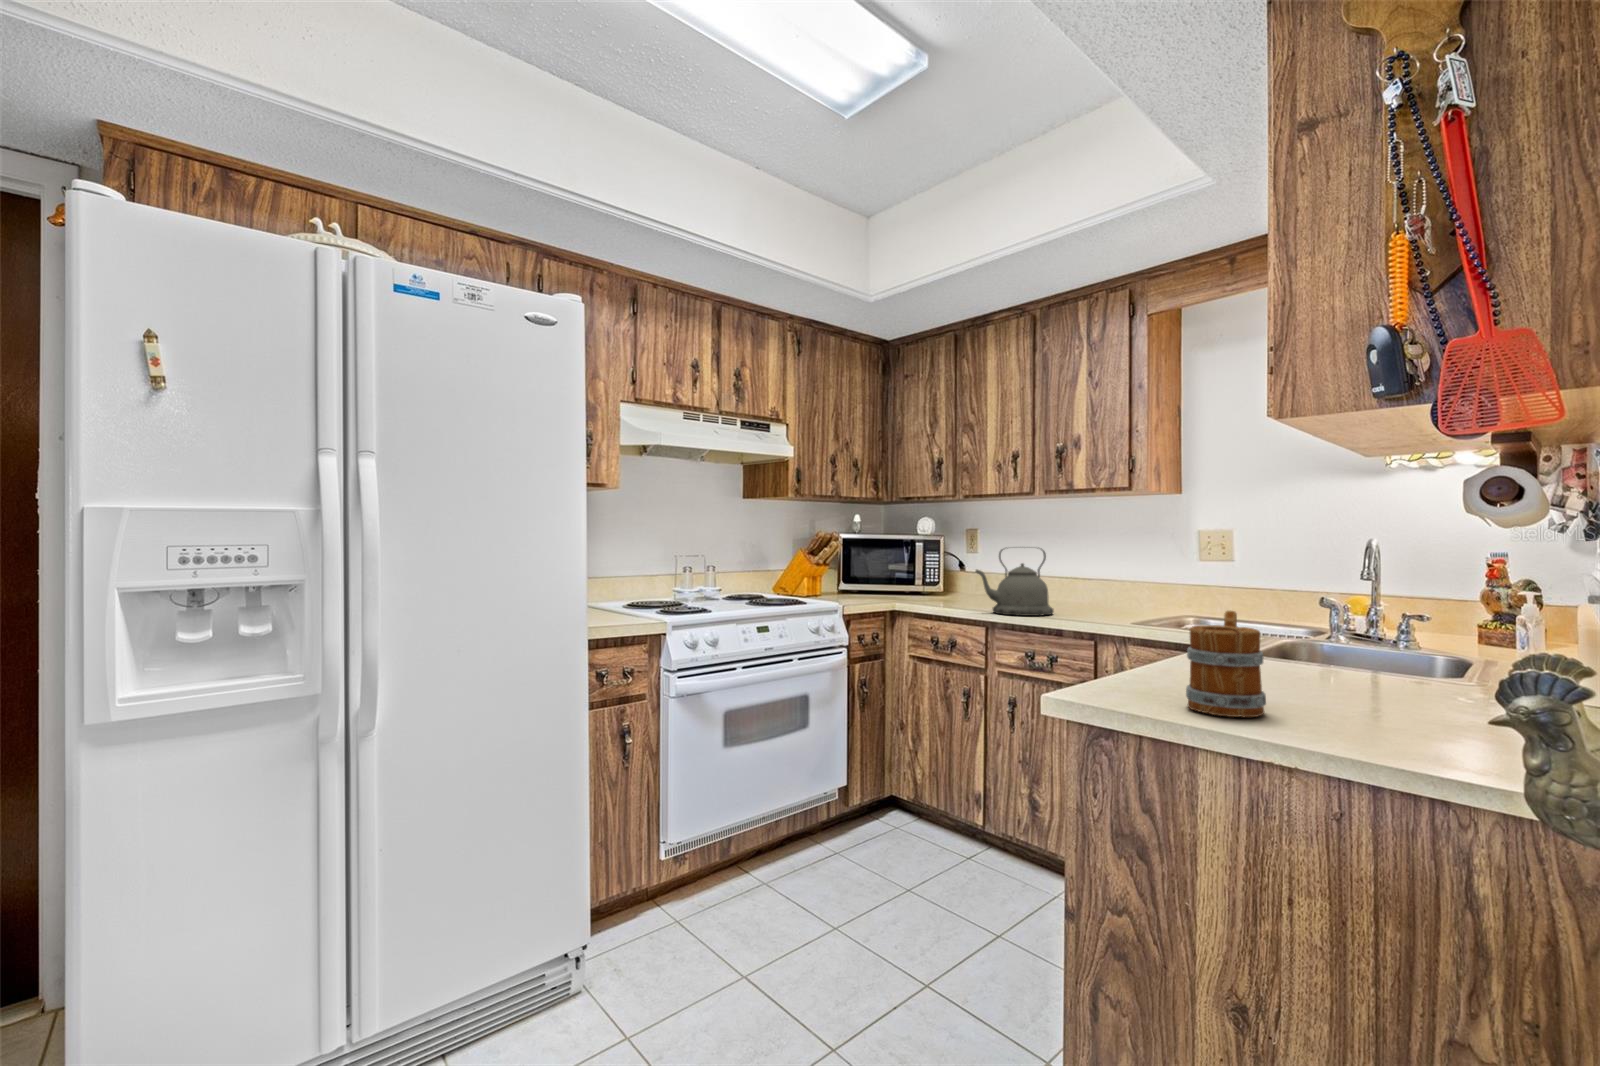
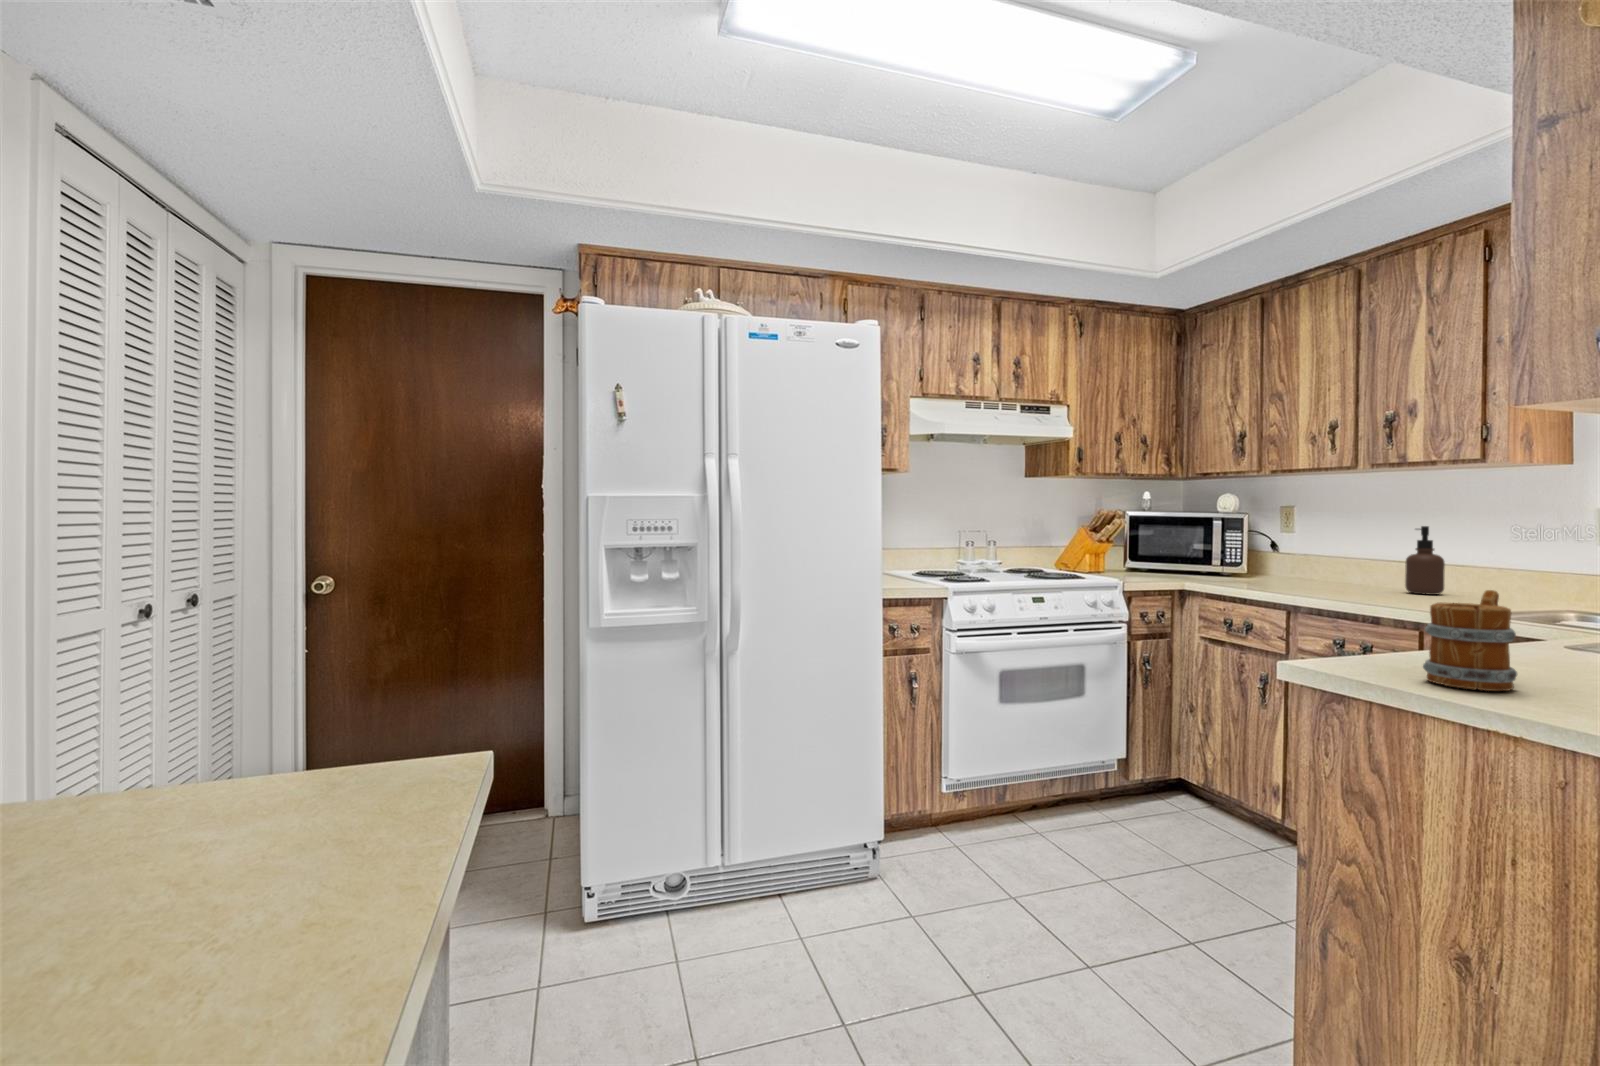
soap dispenser: none [1069,547,1098,607] -> present [1405,526,1445,595]
kettle: present [976,549,1054,616] -> none [1273,526,1372,600]

